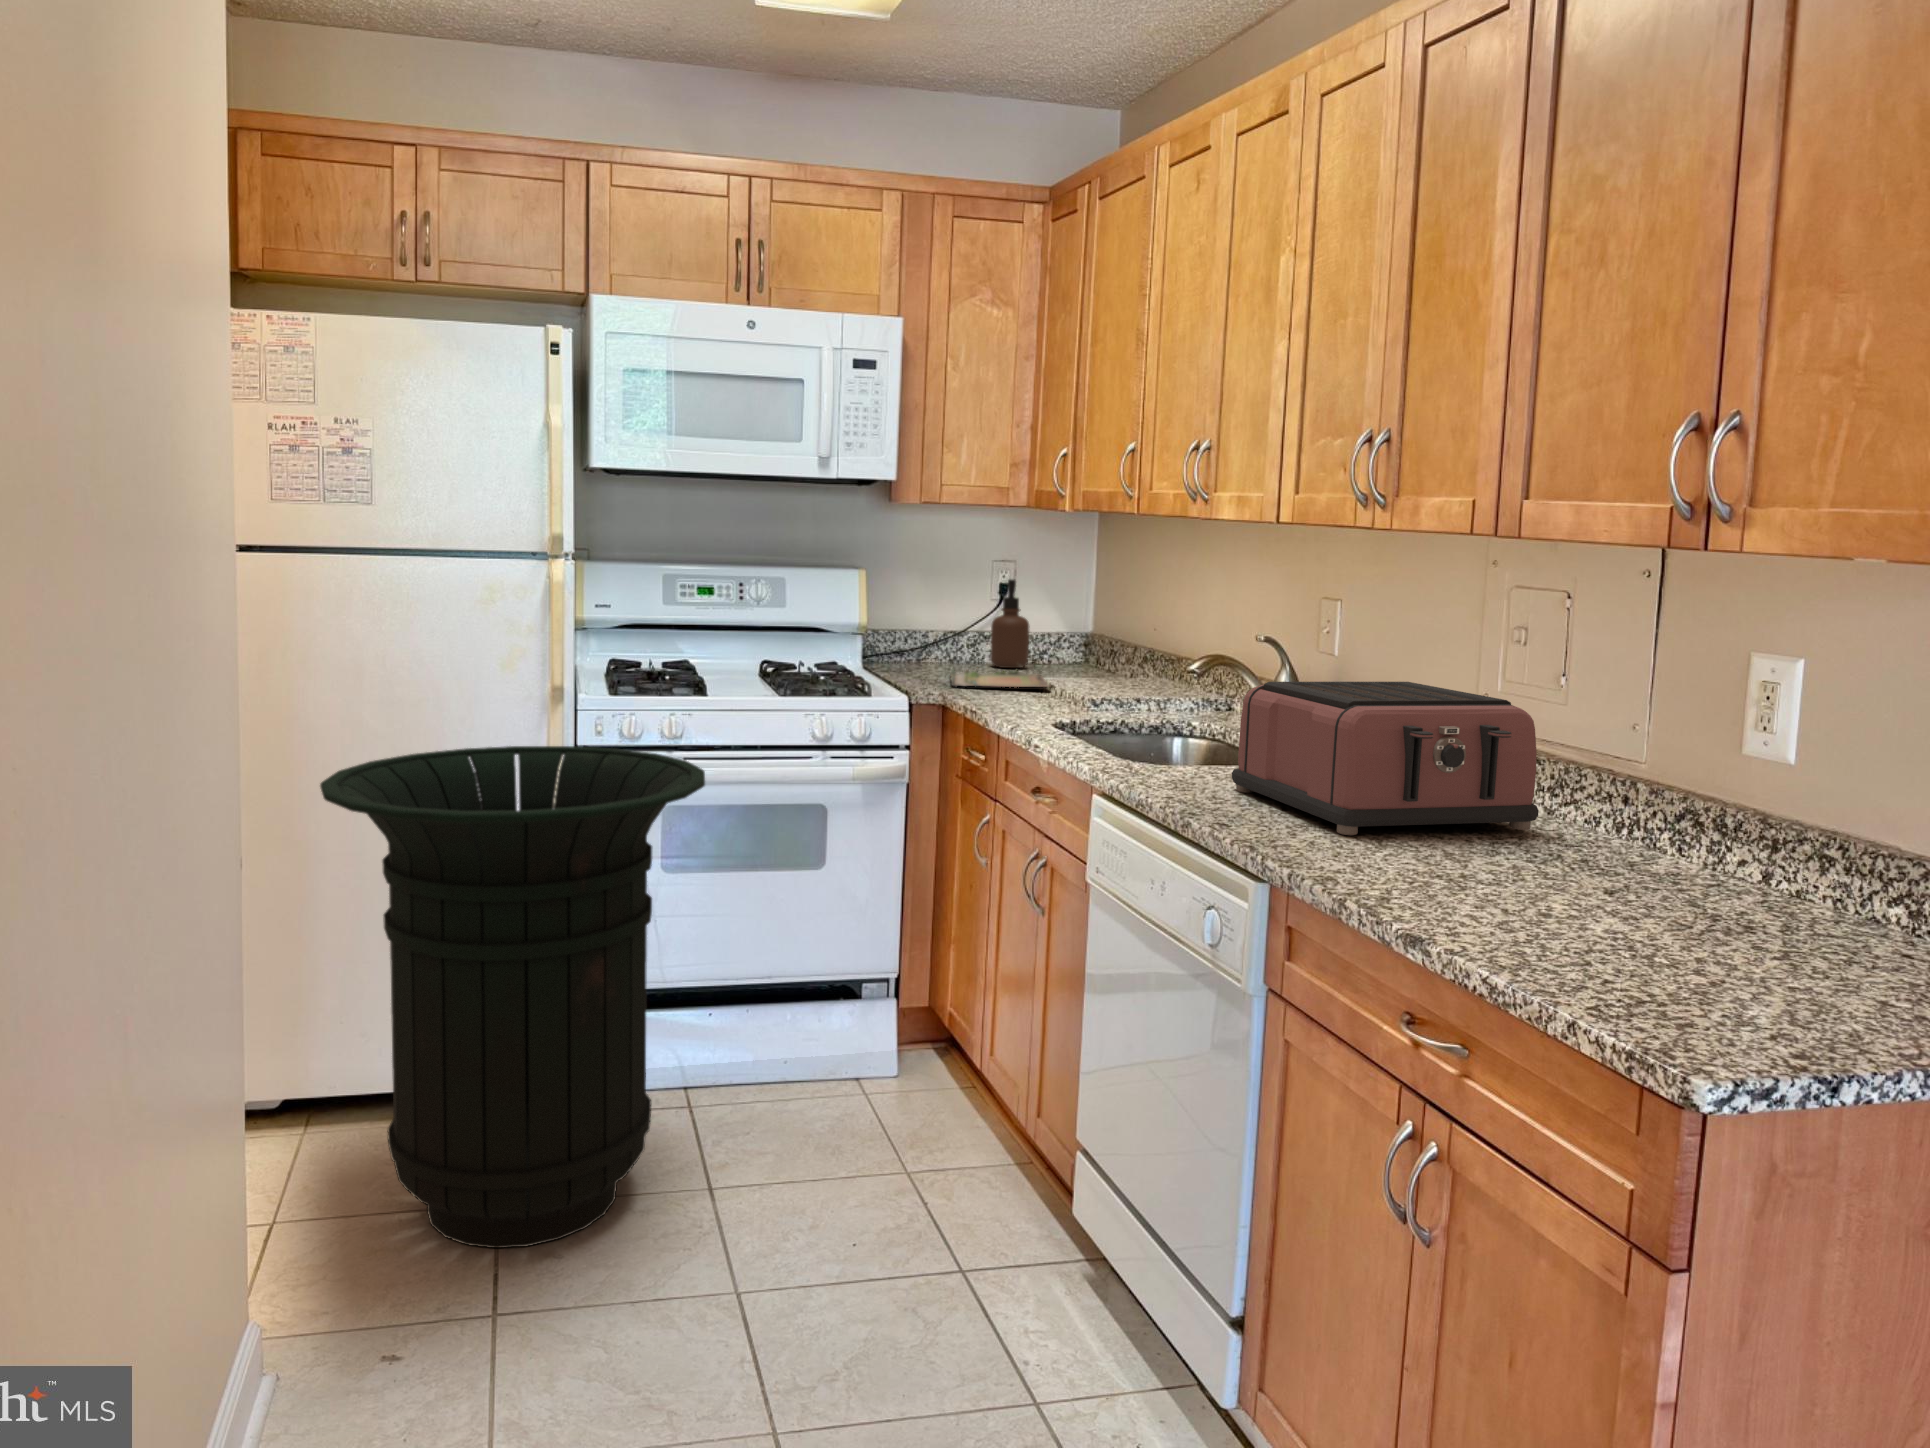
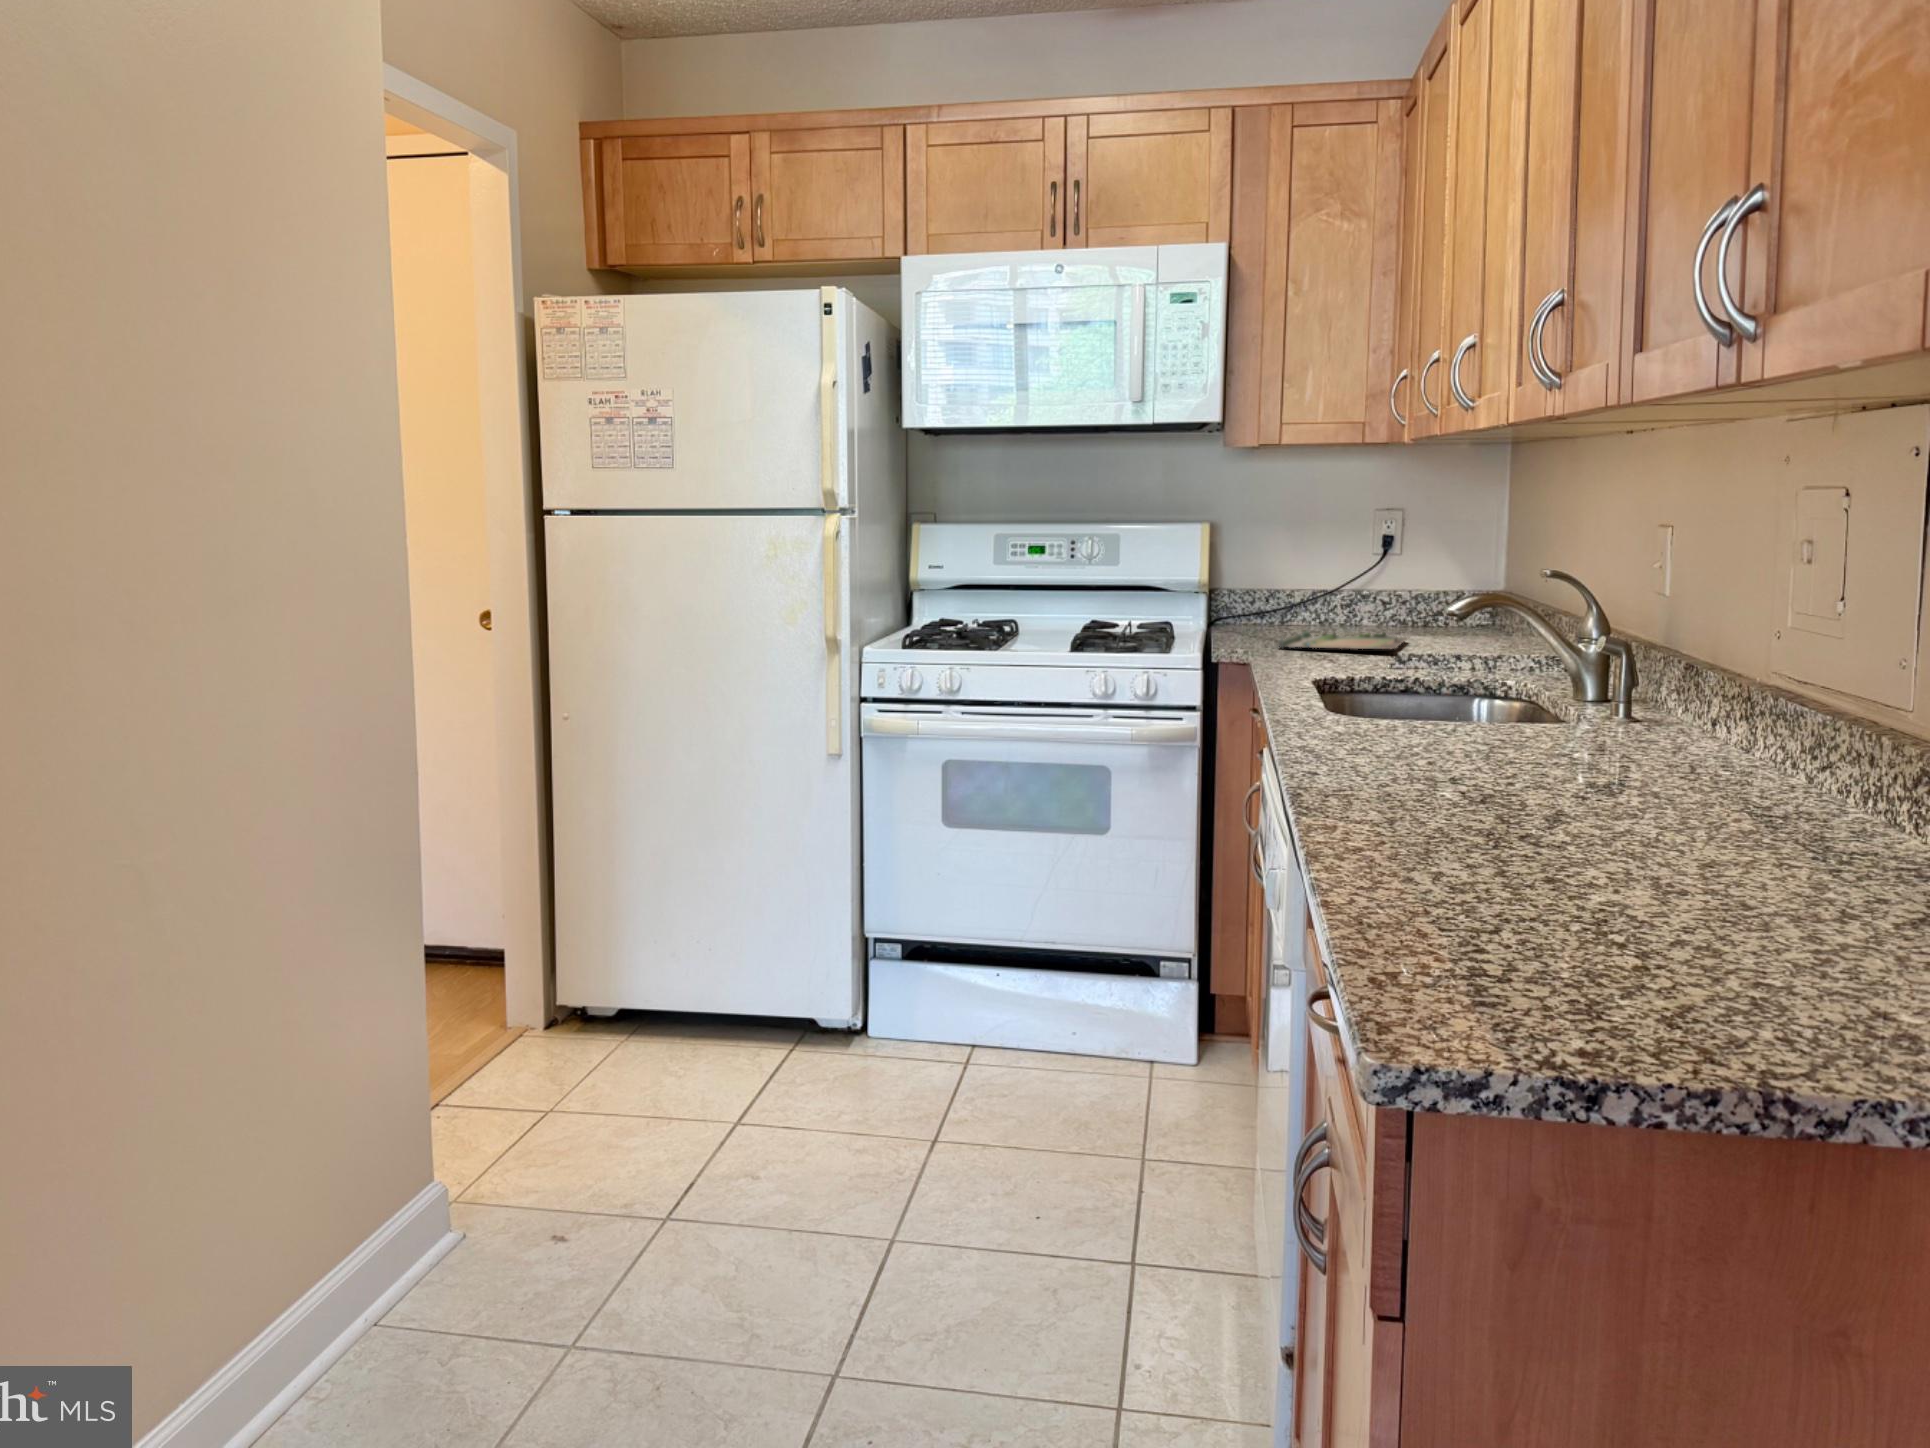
soap dispenser: present [990,579,1030,668] -> none [1372,529,1420,632]
toaster: present [1232,682,1539,835] -> none [1420,623,1769,812]
trash can: present [320,746,705,1248] -> none [579,695,932,1162]

